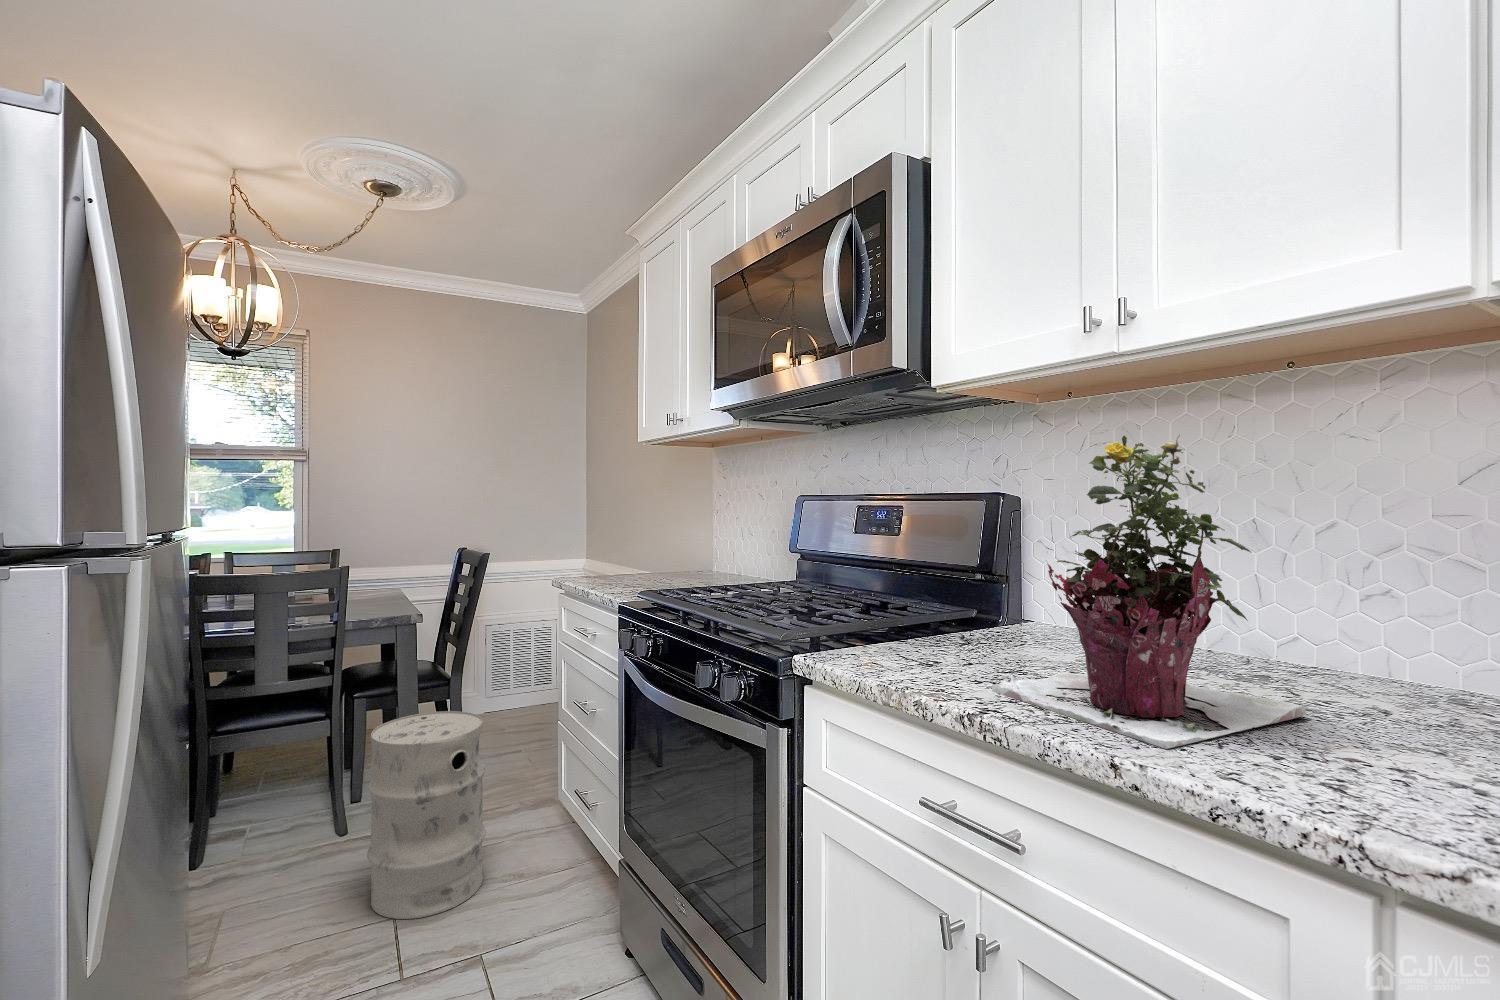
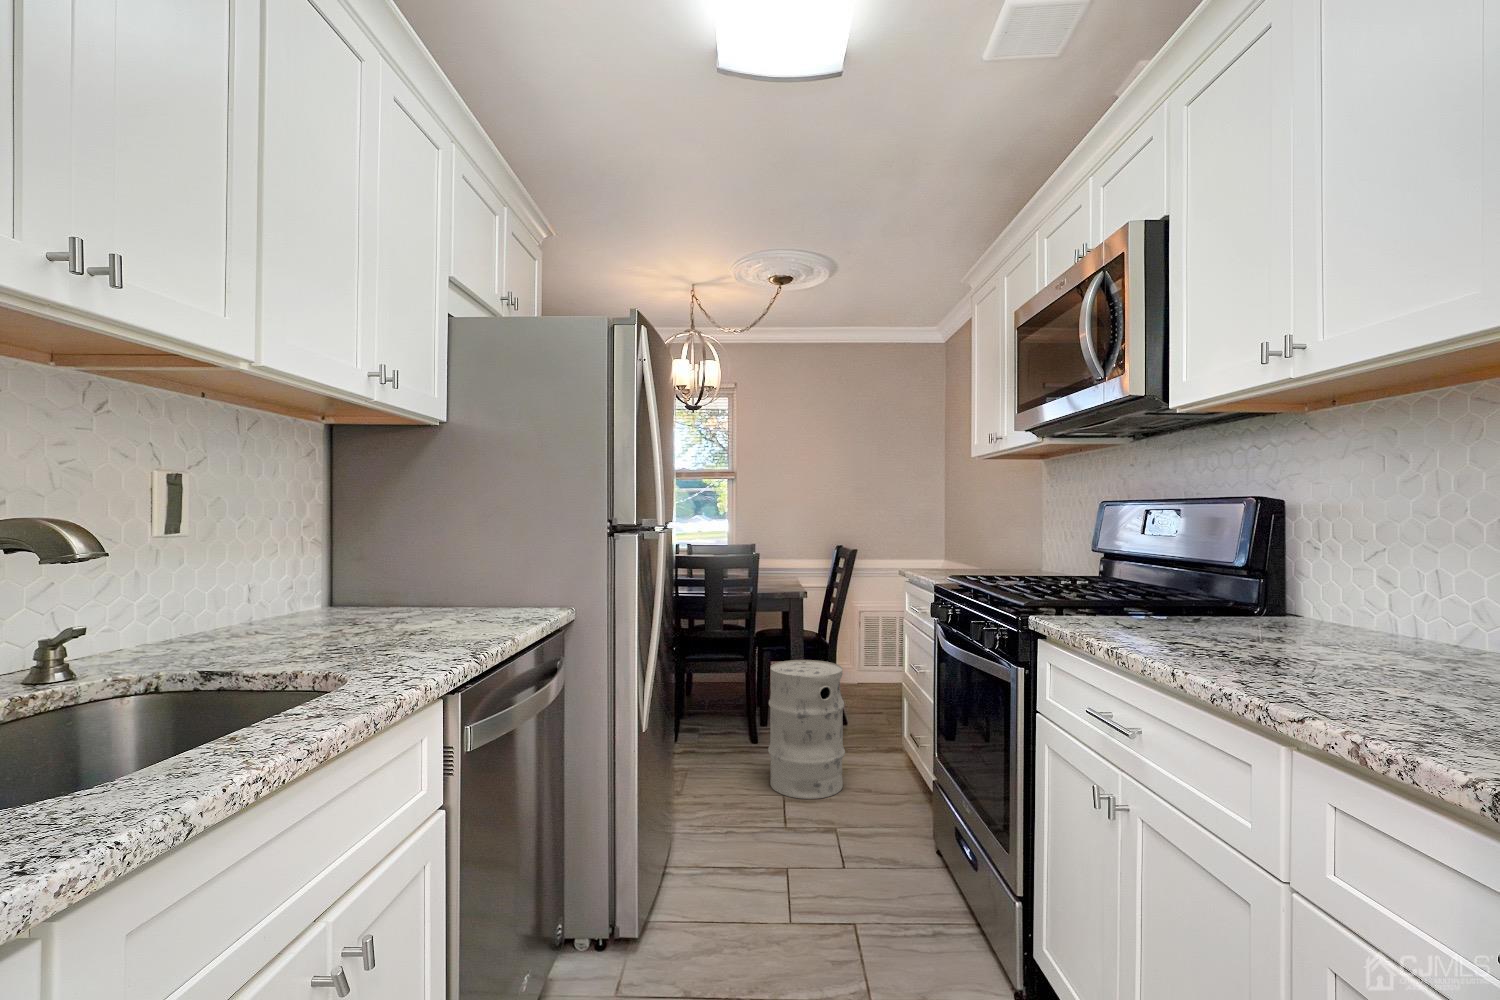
potted plant: present [992,434,1307,749] -> none [1154,449,1425,677]

